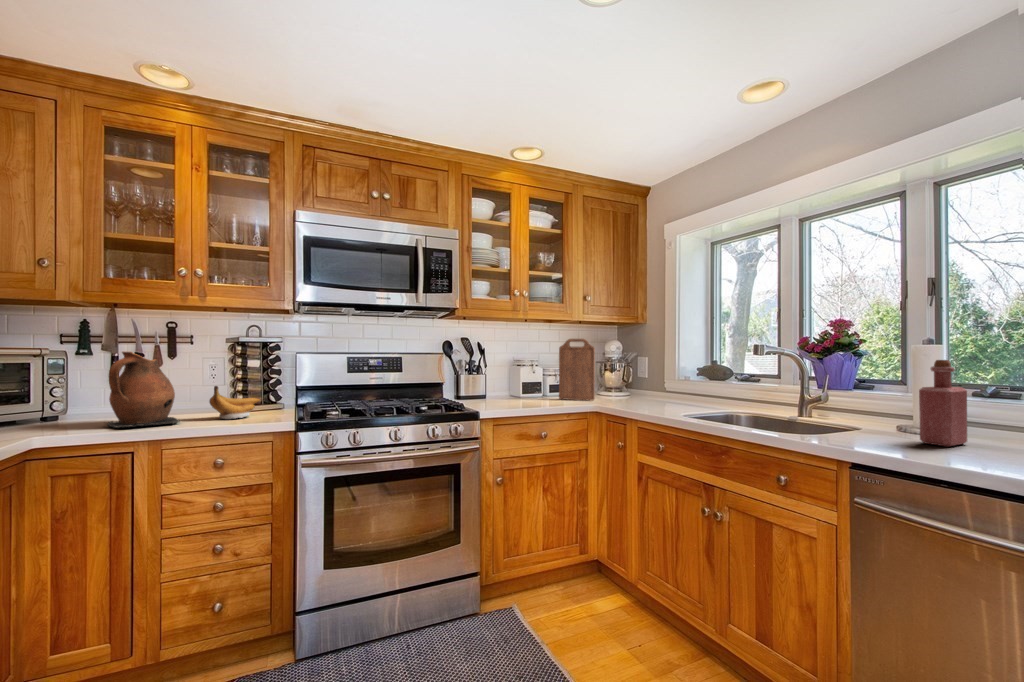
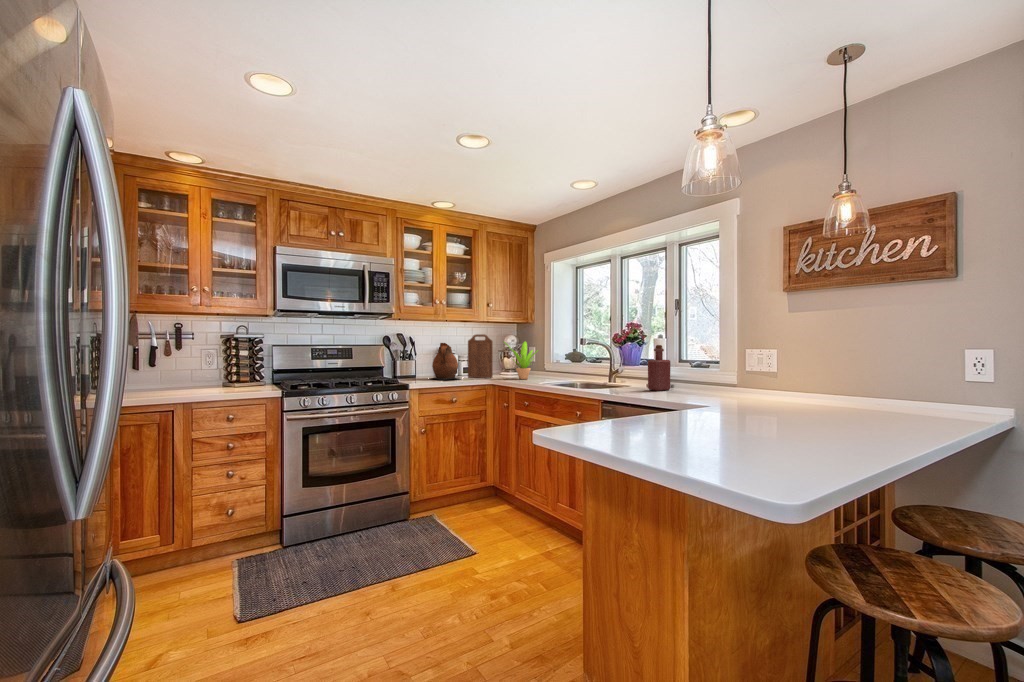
potted plant: none [611,348,666,404] -> present [504,342,537,379]
ceramic pitcher: present [107,352,180,428] -> present [431,343,460,379]
banana: present [209,386,260,419] -> none [219,368,253,391]

